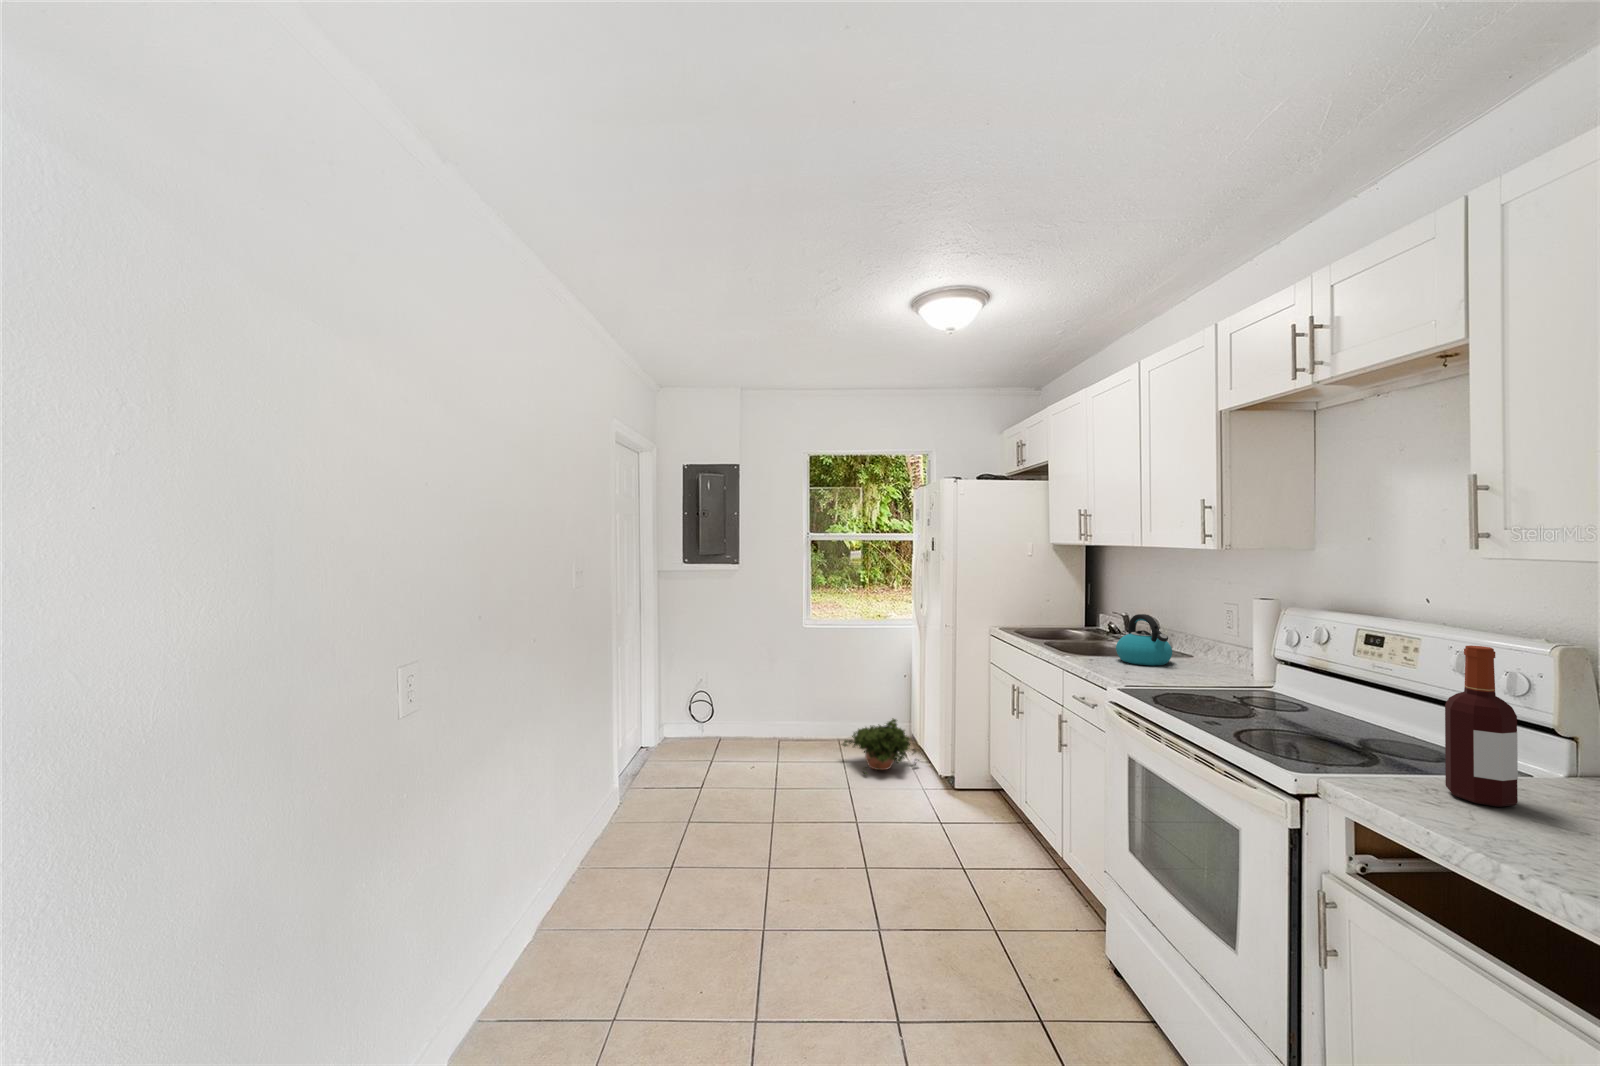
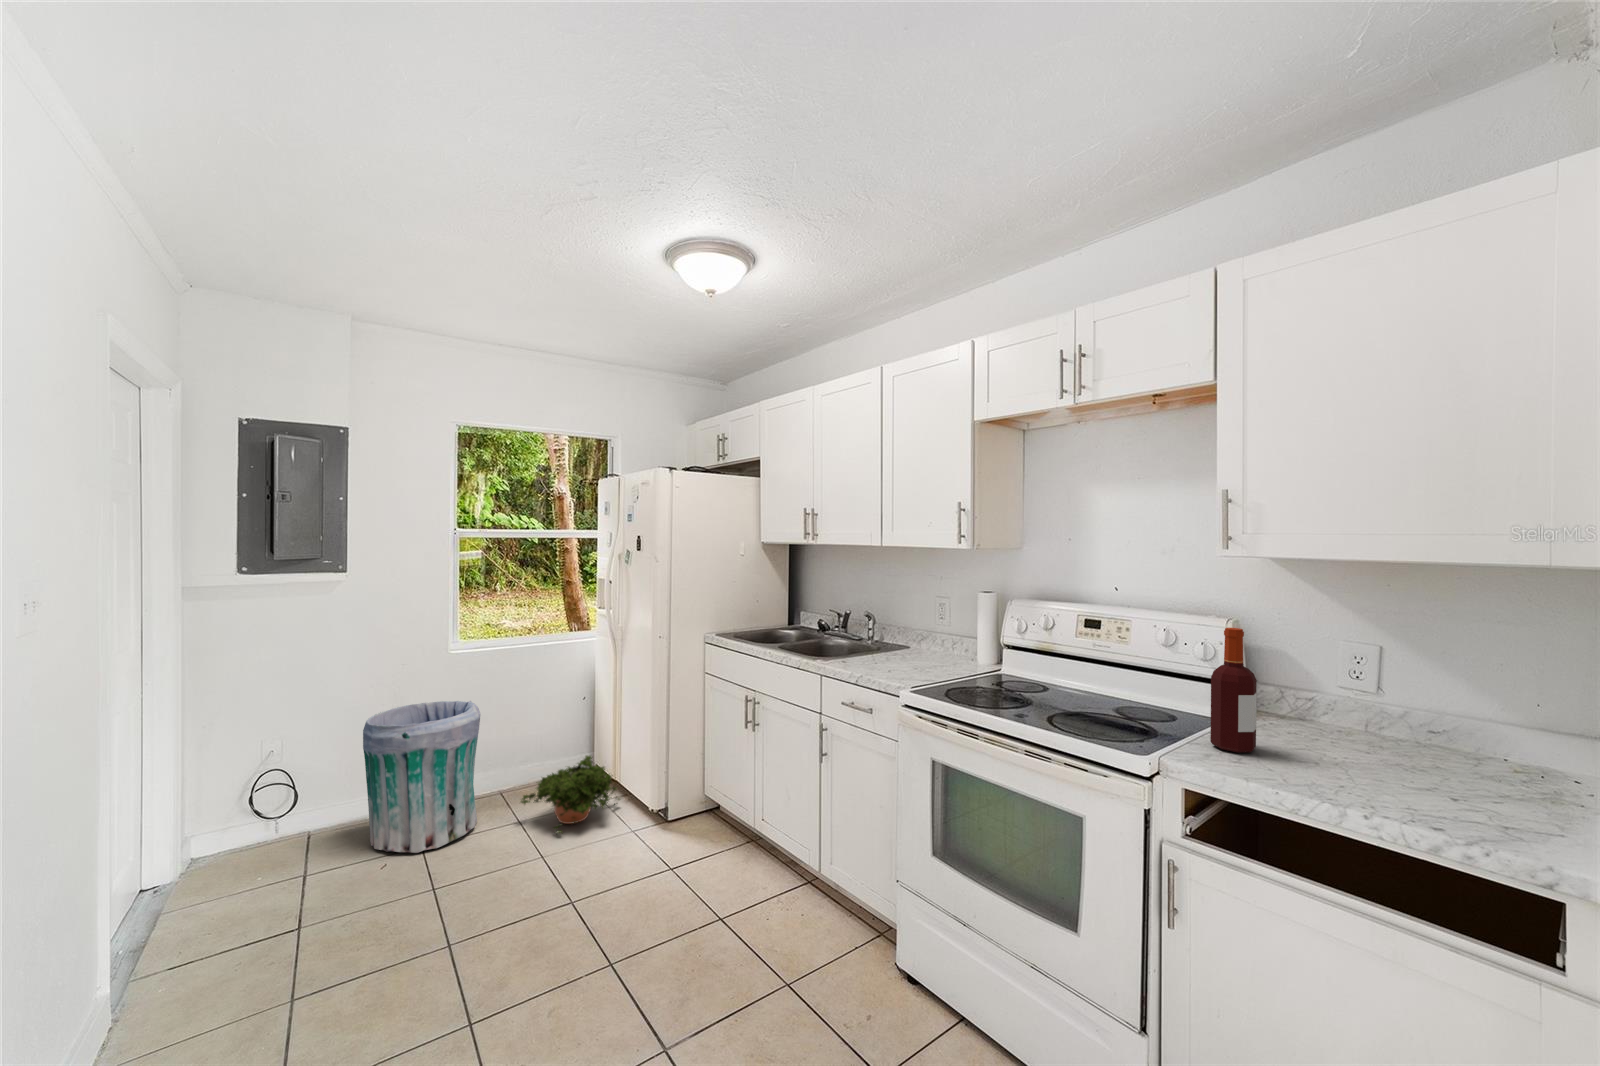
kettle: present [1116,614,1172,666] -> none [859,612,909,661]
trash can: none [745,659,818,763] -> present [363,701,480,853]

